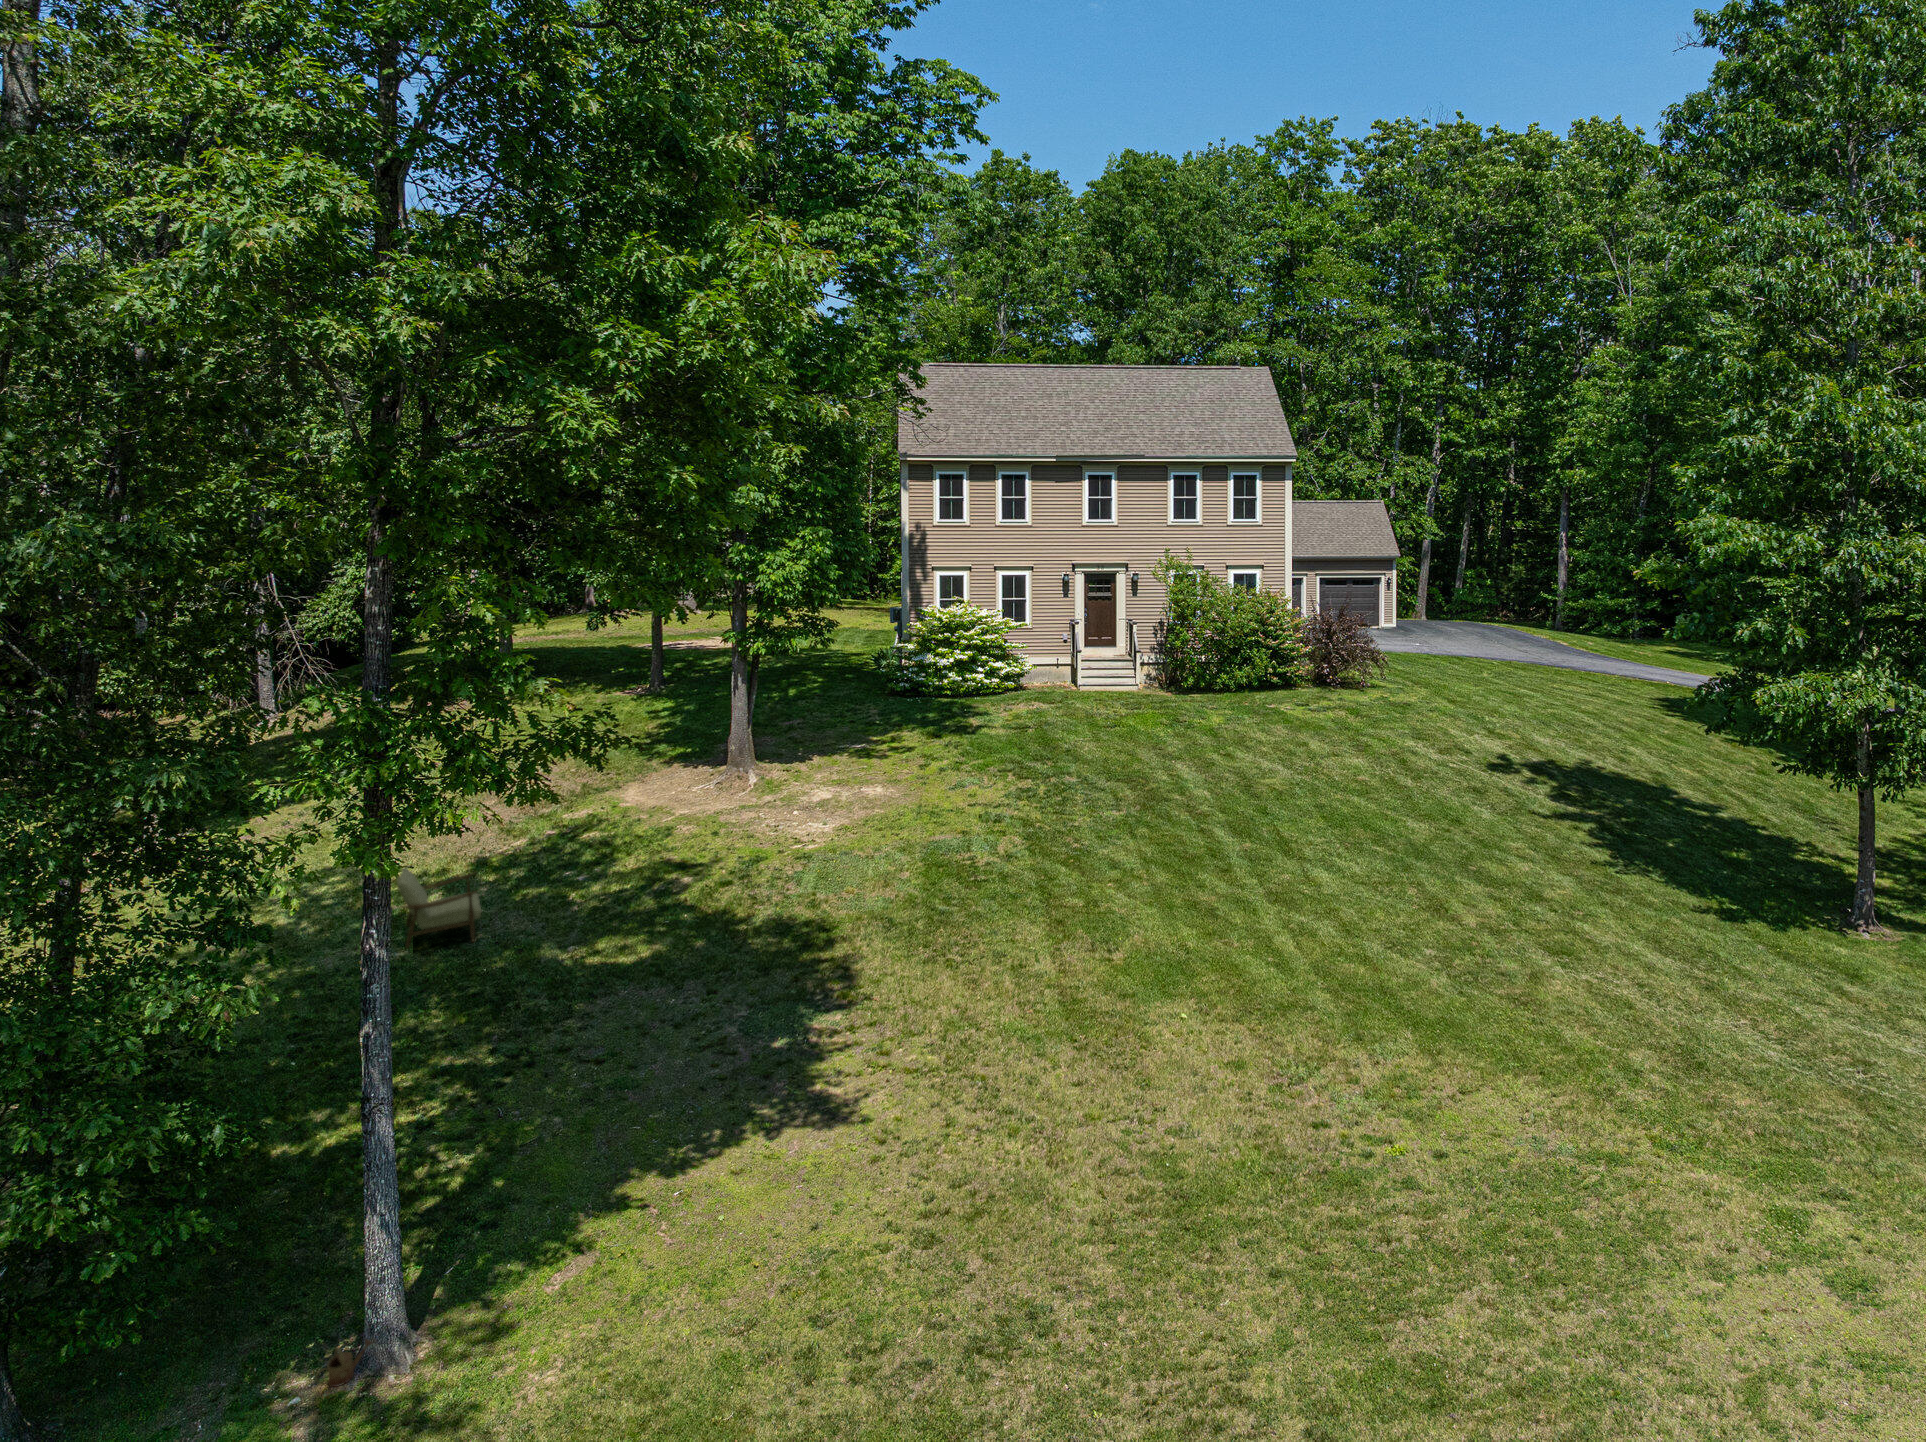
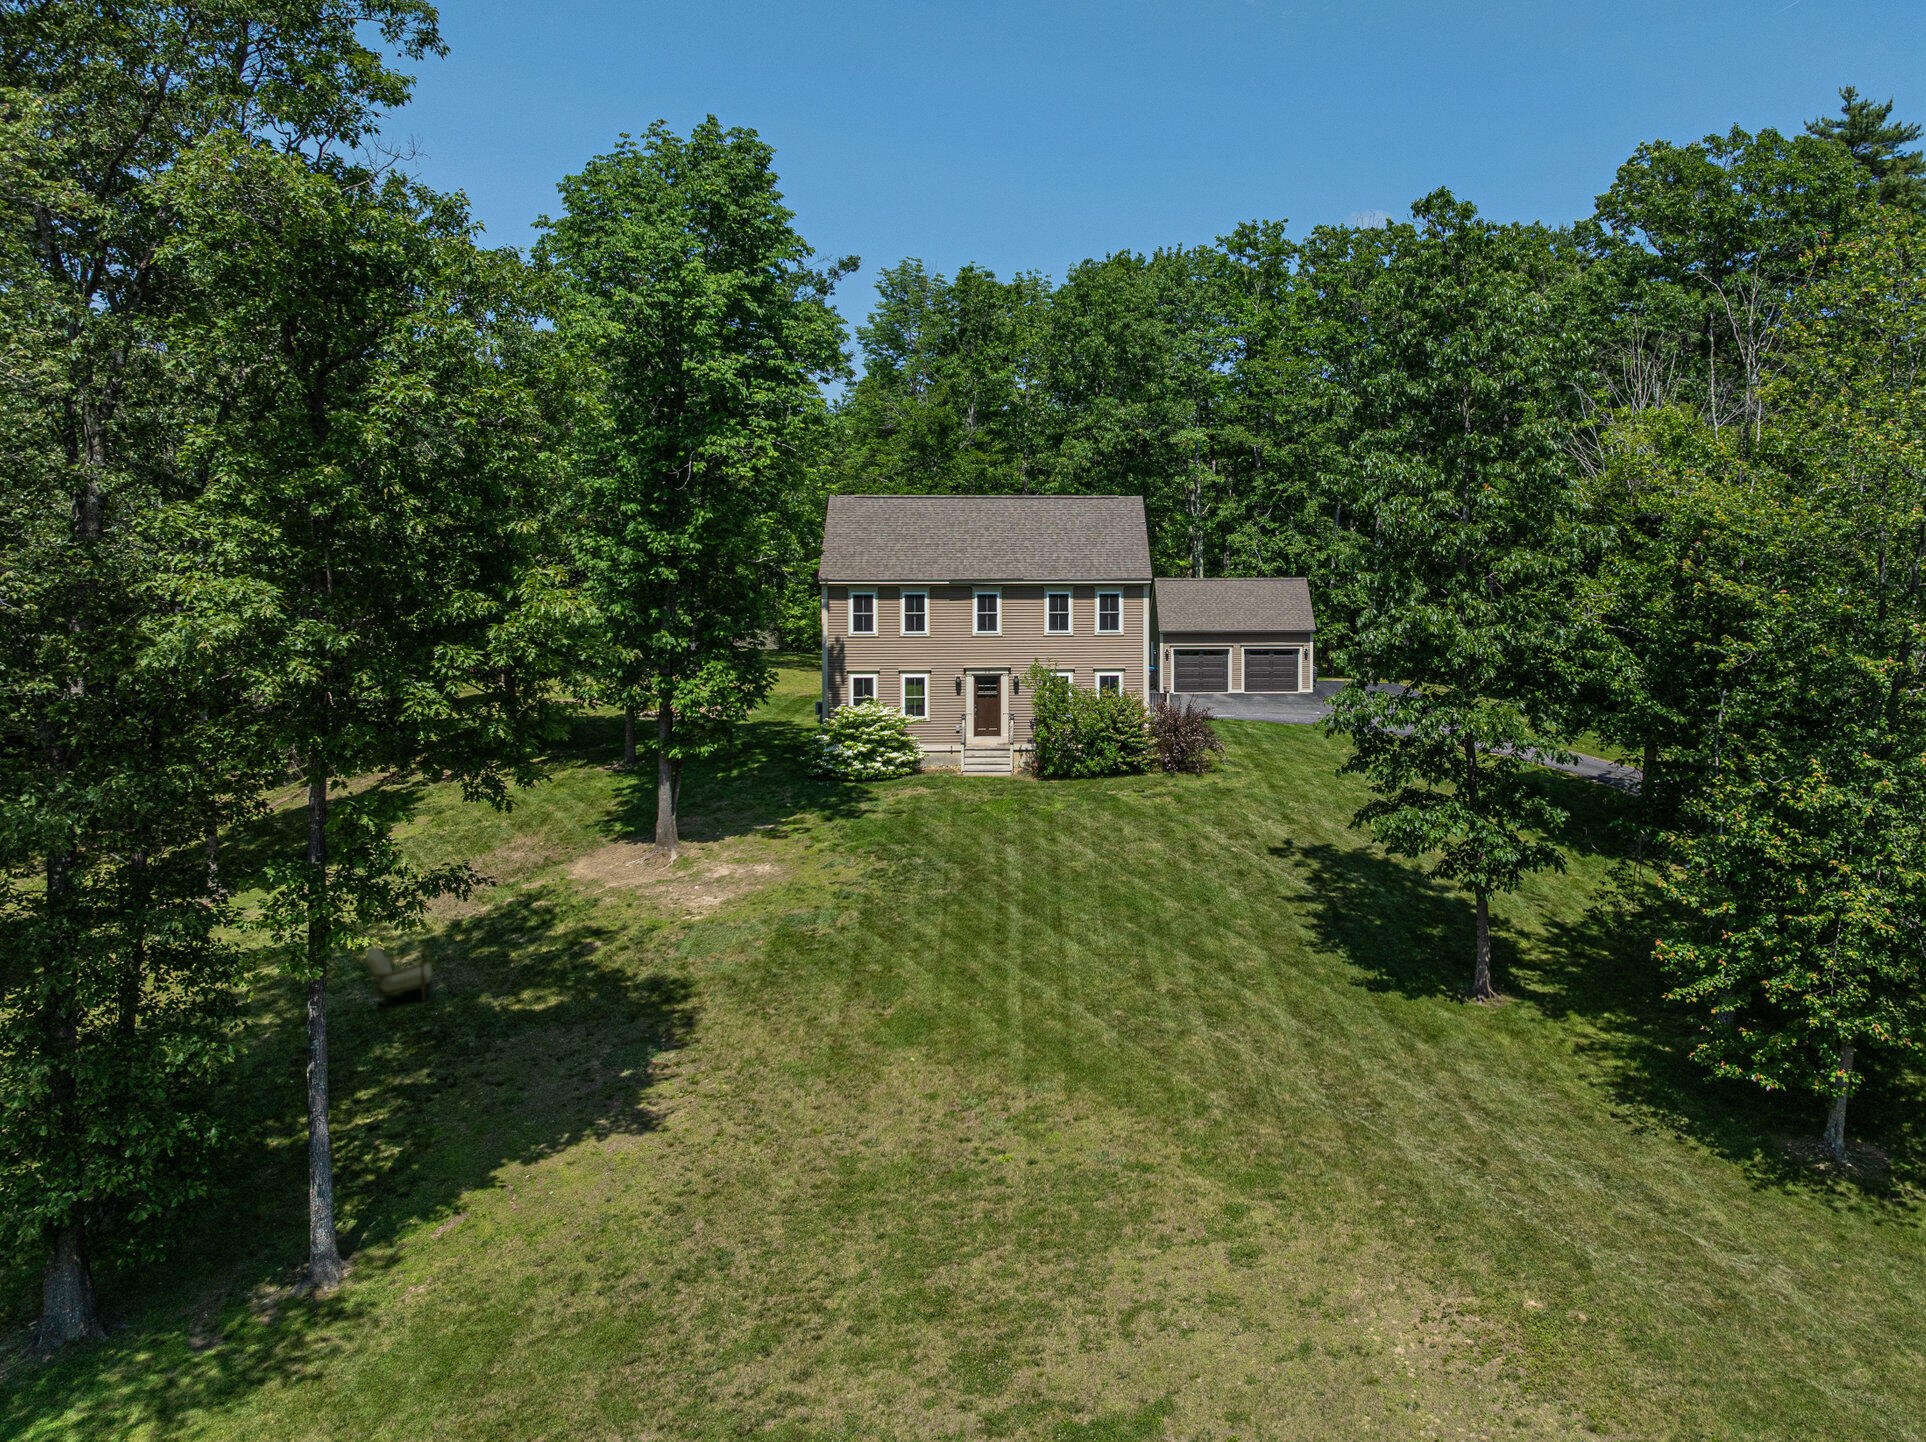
watering can: present [315,1339,373,1387] -> none [267,1266,308,1296]

